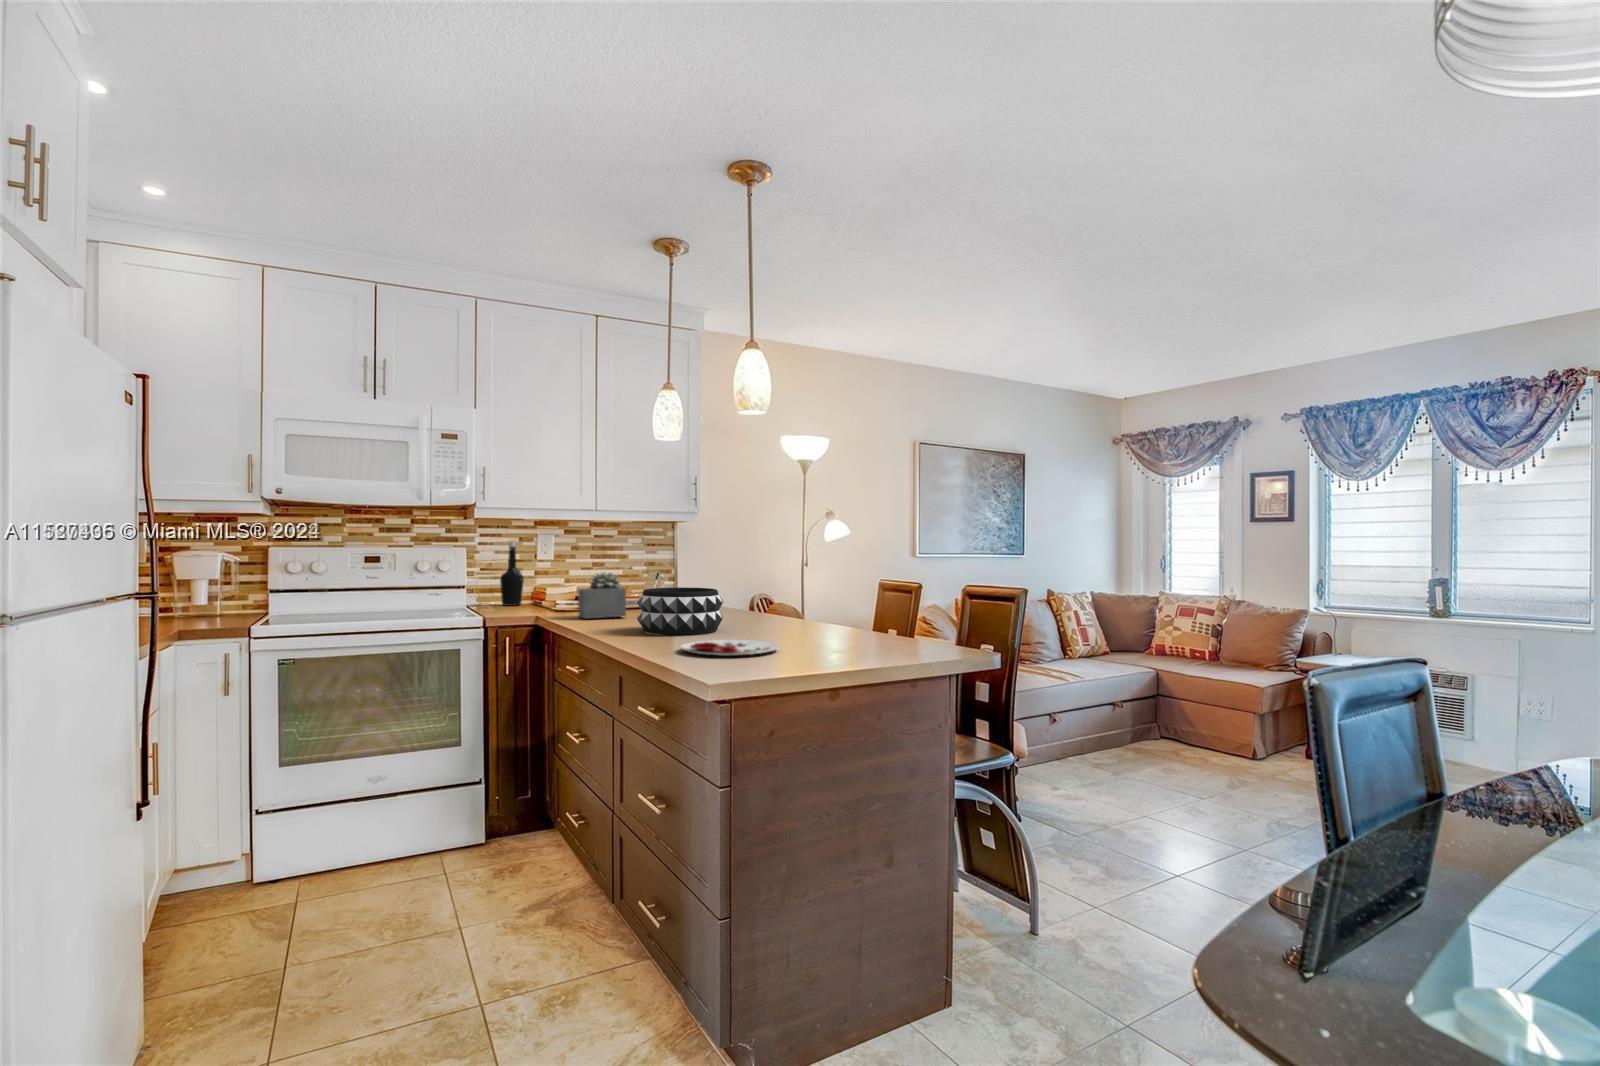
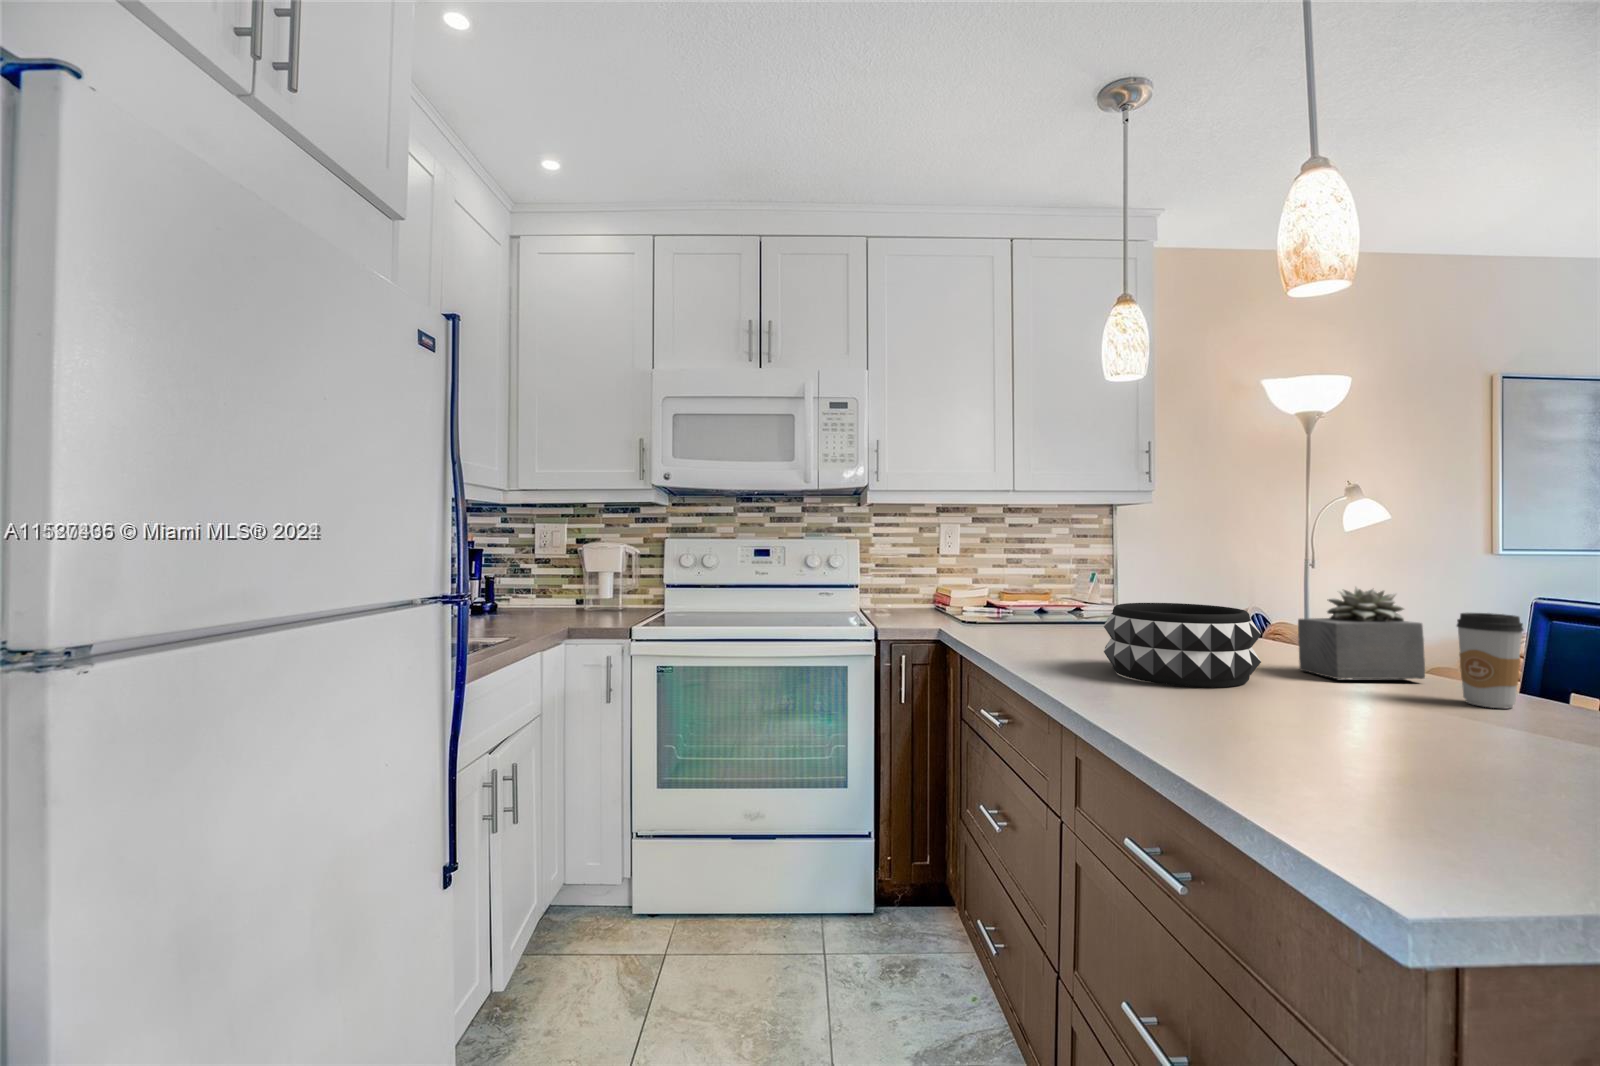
bottle: present [500,541,524,606] -> none [897,532,924,609]
succulent plant: present [578,572,626,618] -> present [1298,587,1425,679]
coffee cup: none [809,586,834,634] -> present [1457,613,1523,708]
plate: present [681,640,780,656] -> none [1229,714,1484,773]

